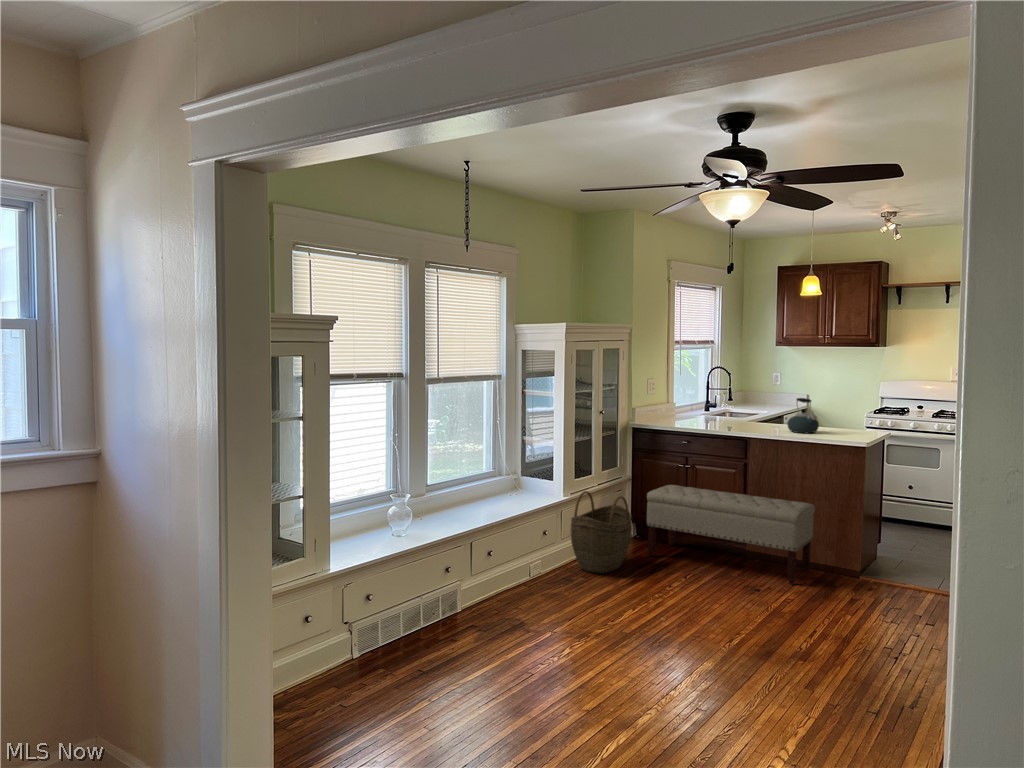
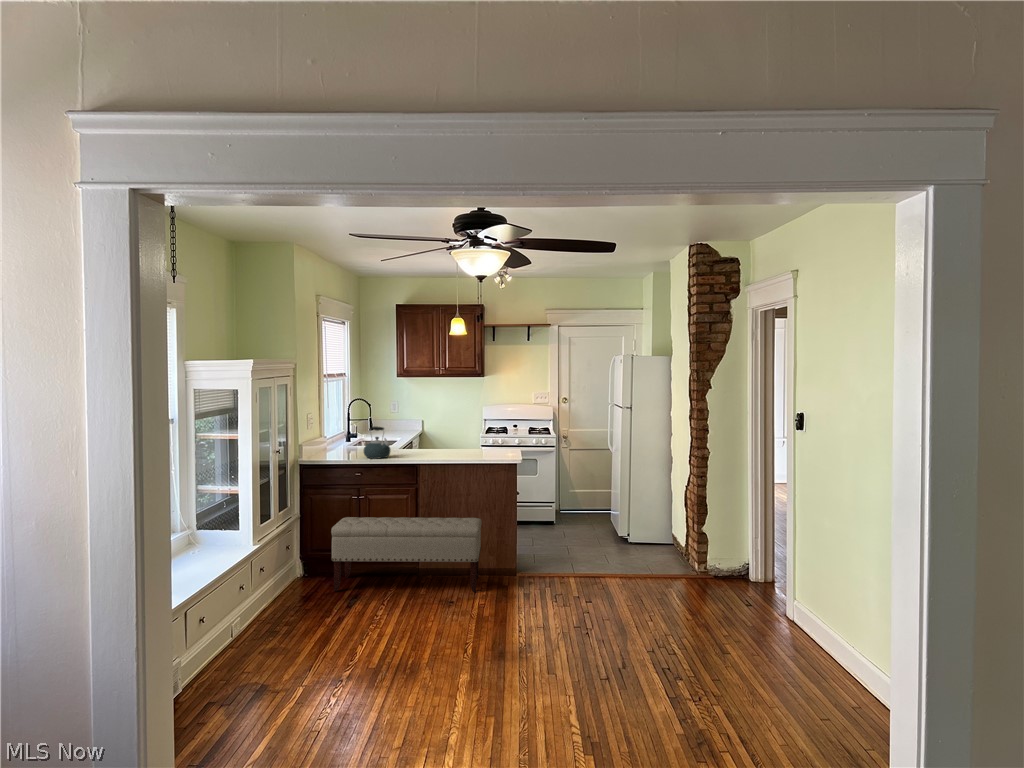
kettle: present [788,398,819,433] -> present [364,427,391,459]
woven basket: present [571,491,632,574] -> none [266,535,325,619]

